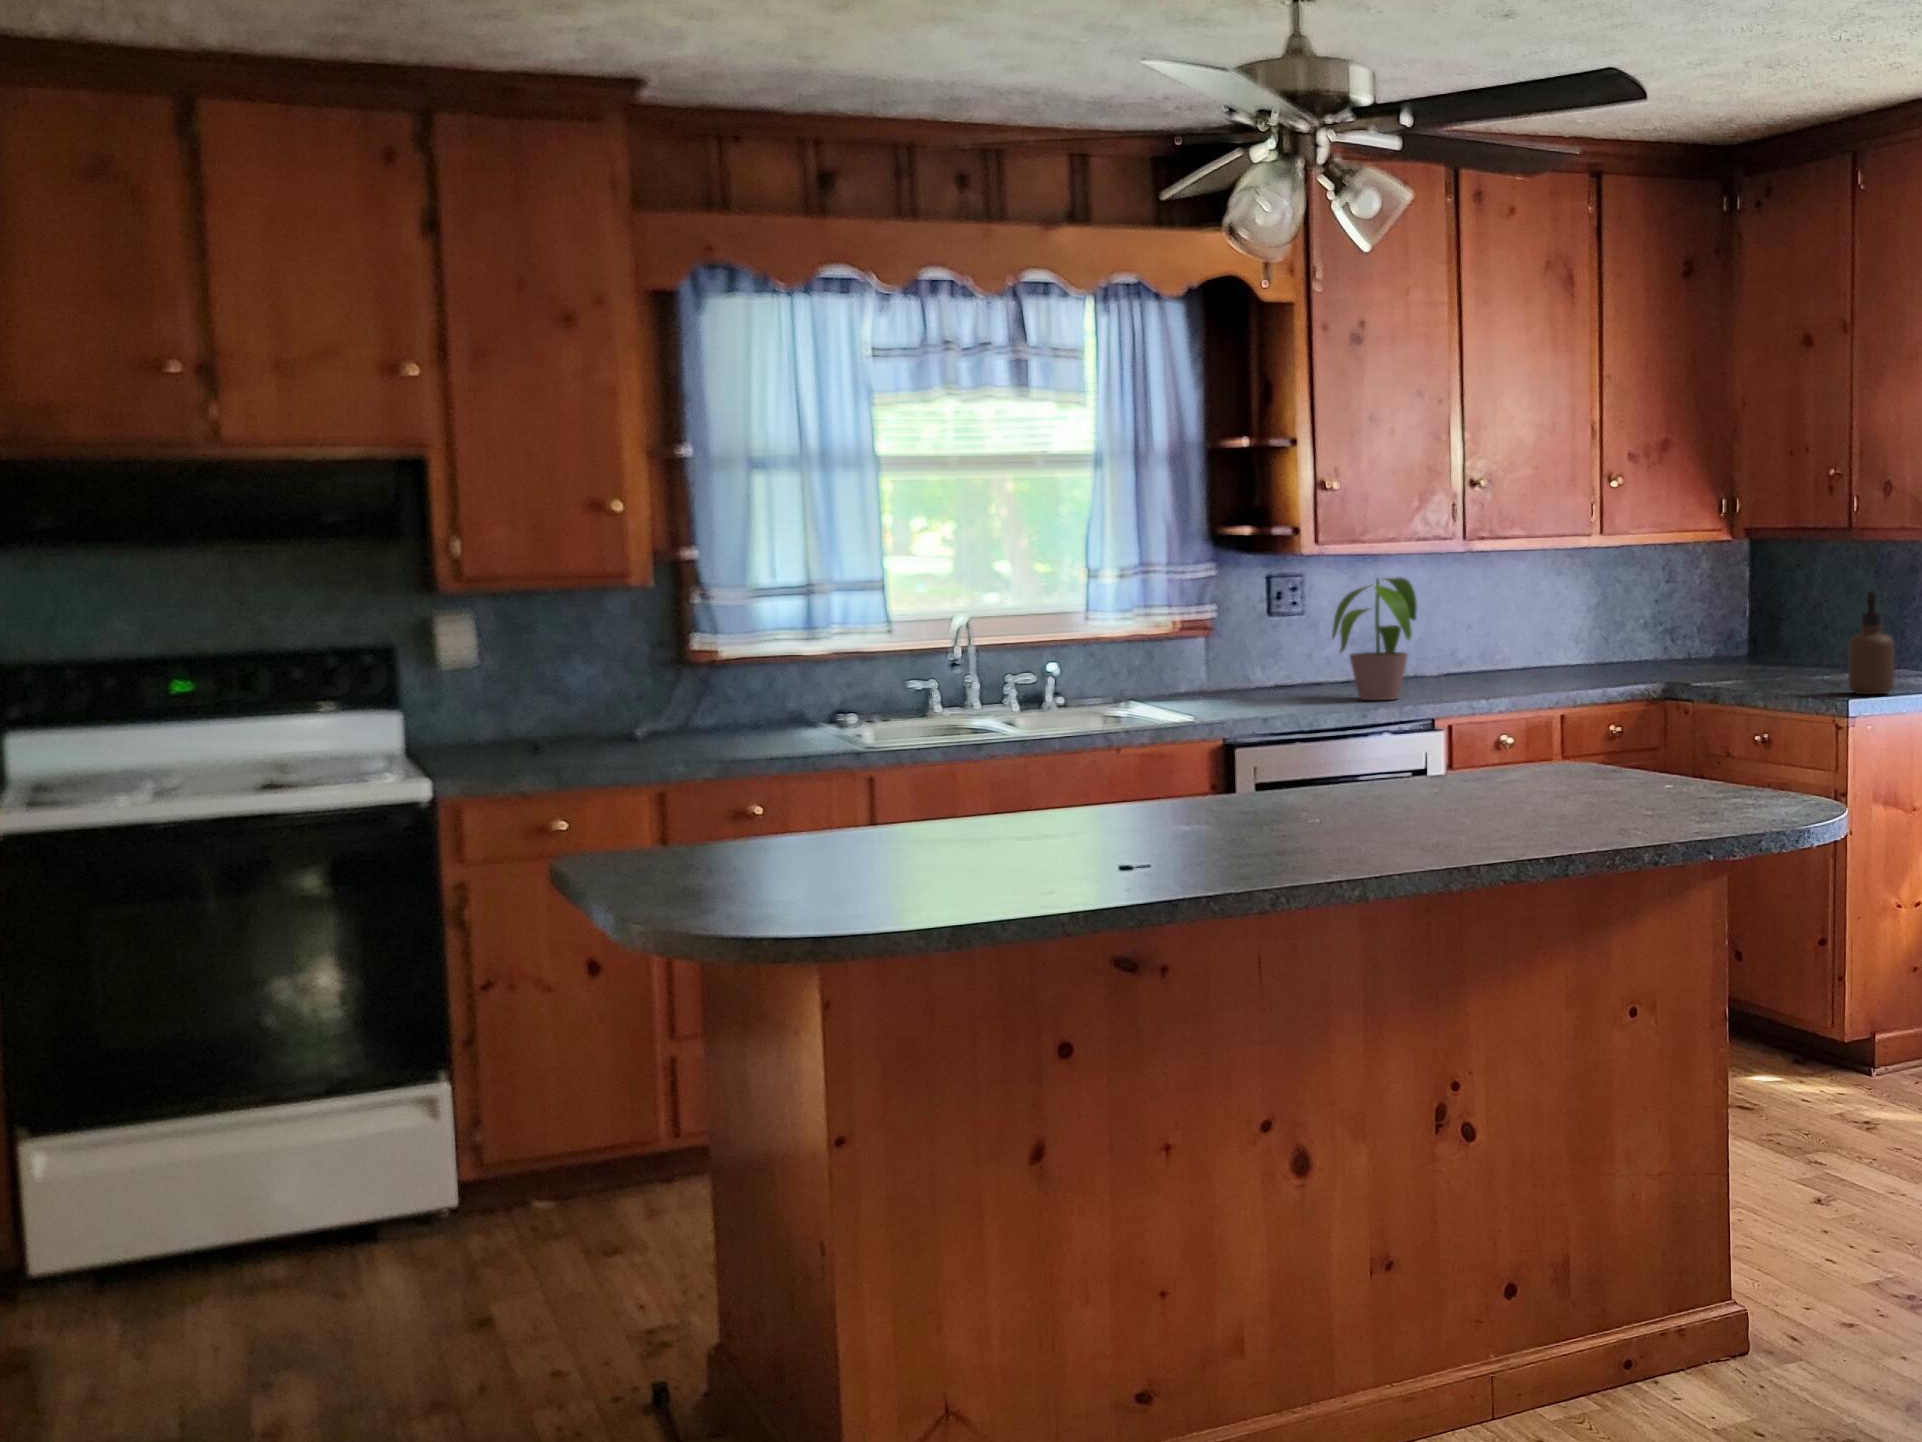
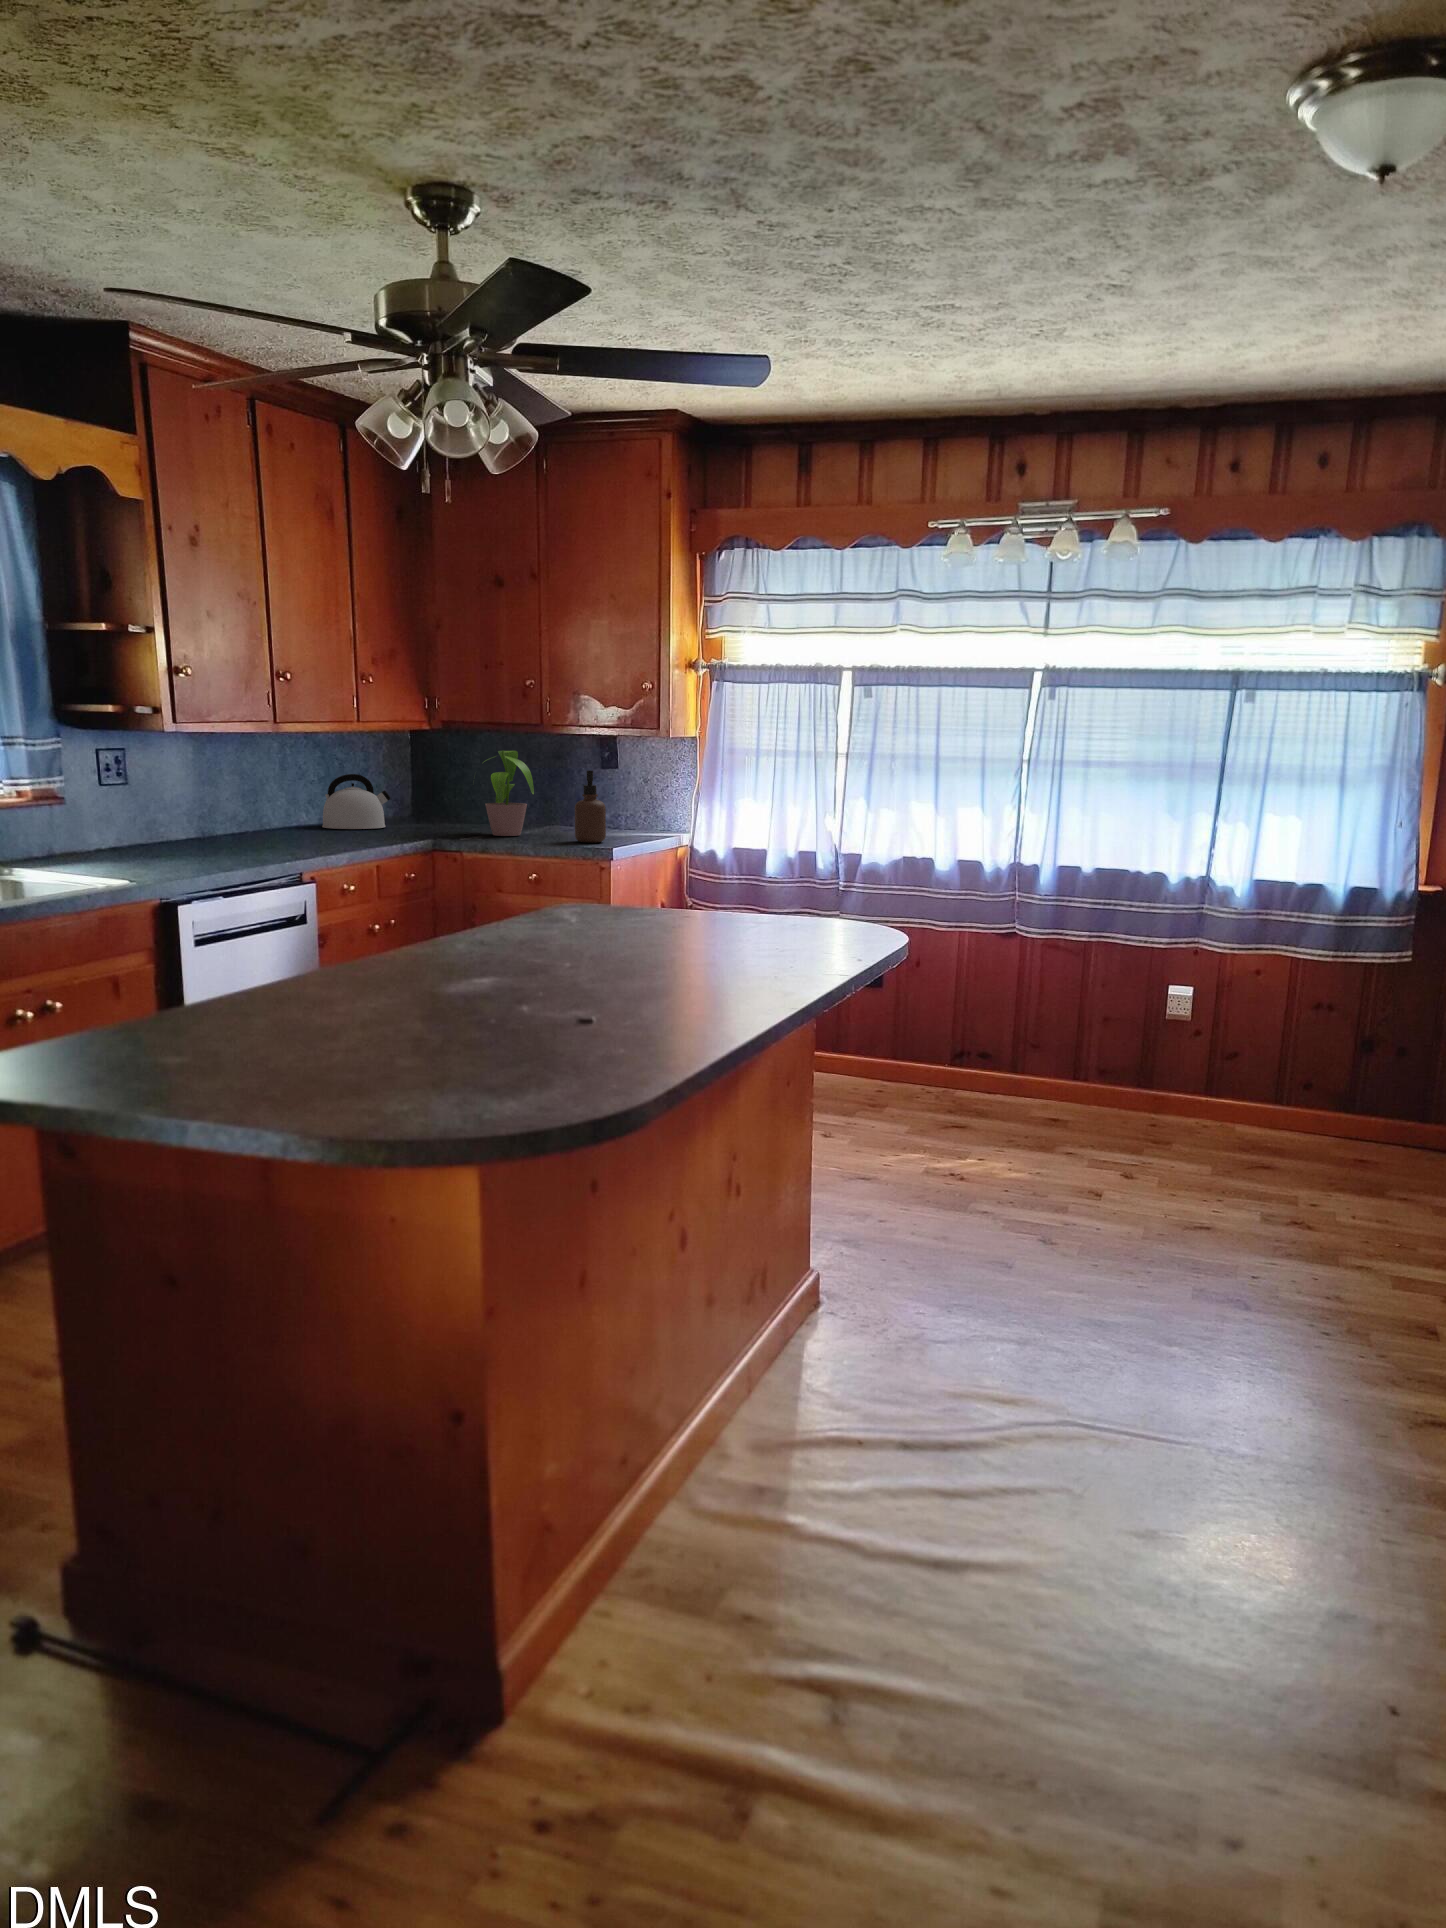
potted plant: present [1332,578,1417,700] -> present [485,750,534,836]
kettle: none [1572,599,1660,670] -> present [322,774,391,829]

